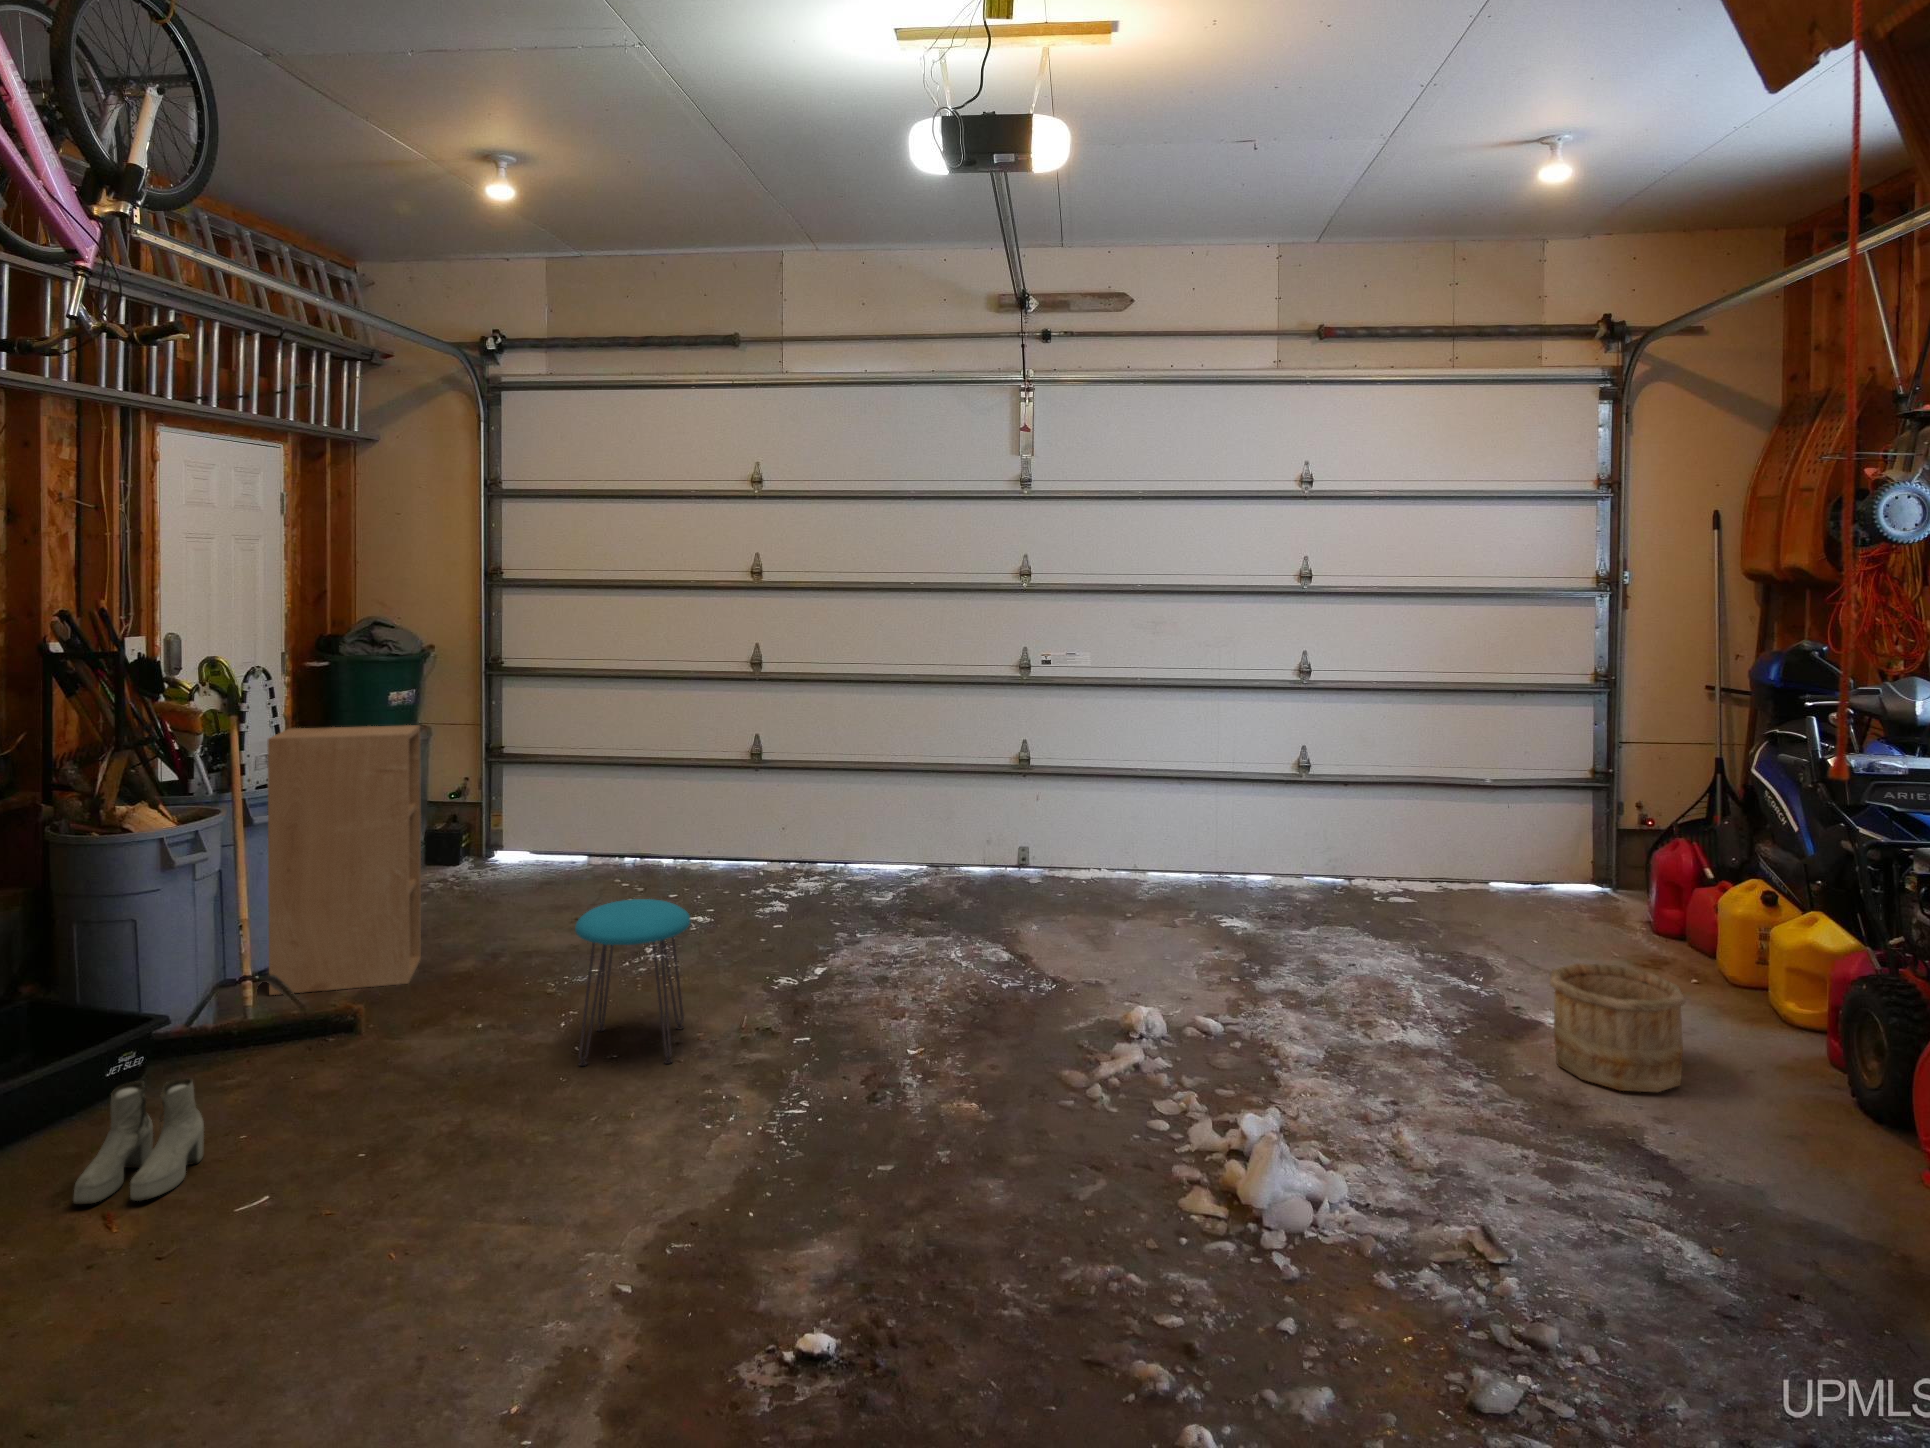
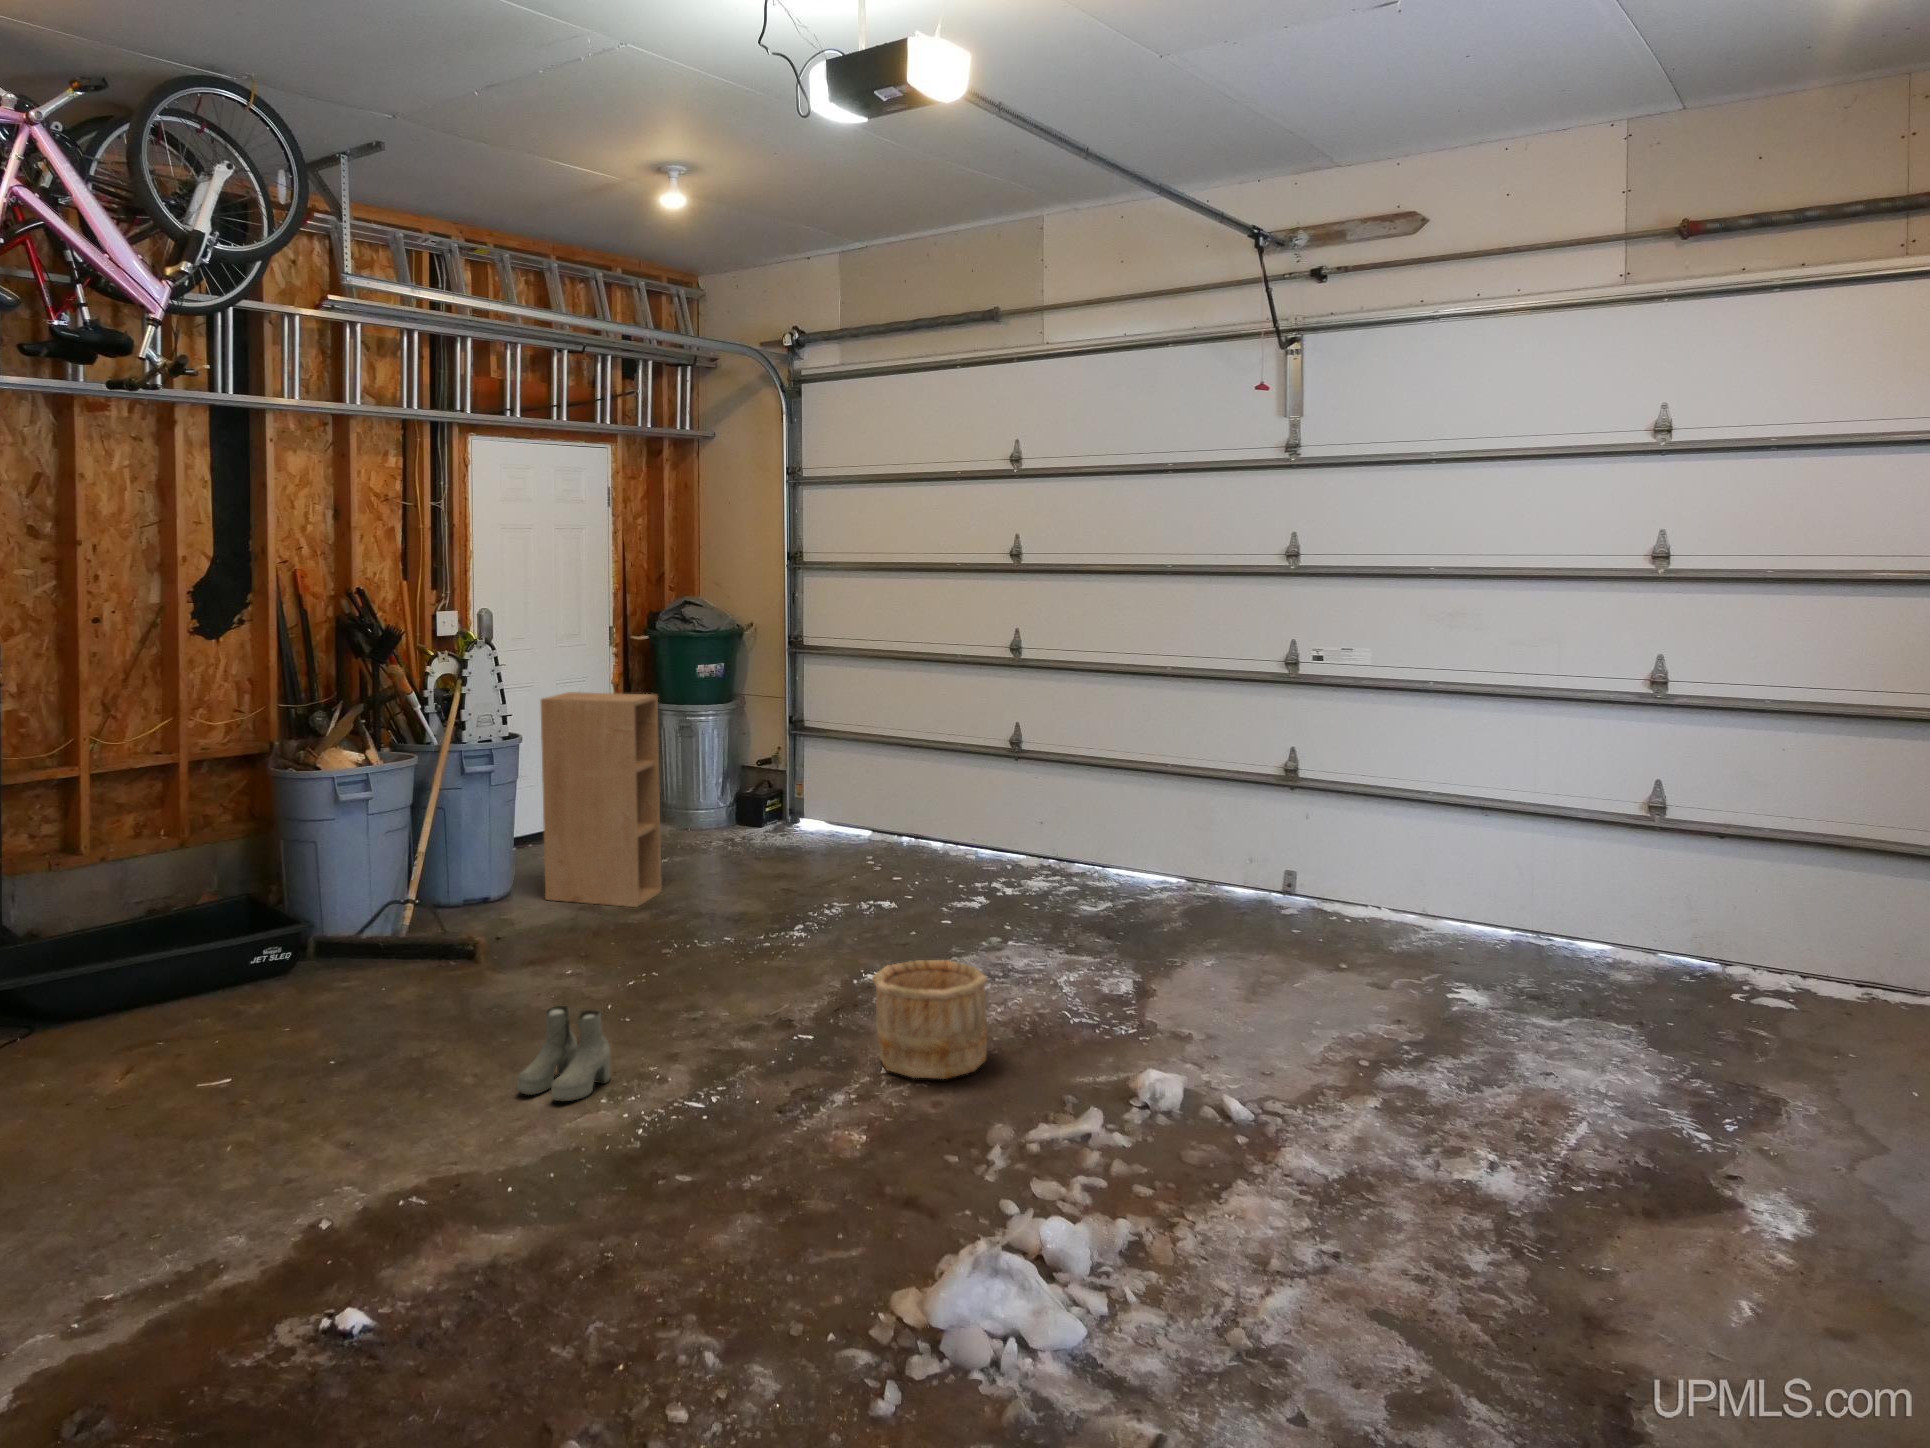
stool: present [575,899,691,1066] -> none [690,853,793,992]
wooden bucket: present [1550,963,1685,1092] -> present [872,960,988,1079]
boots: present [73,1079,204,1204] -> present [517,1006,611,1101]

